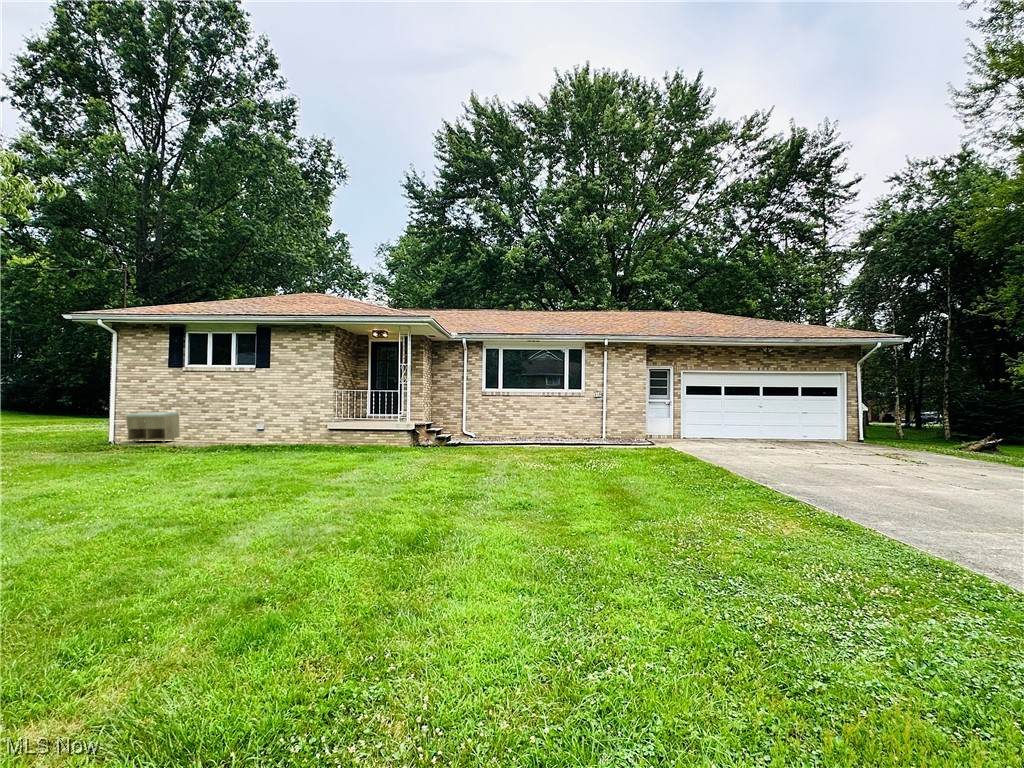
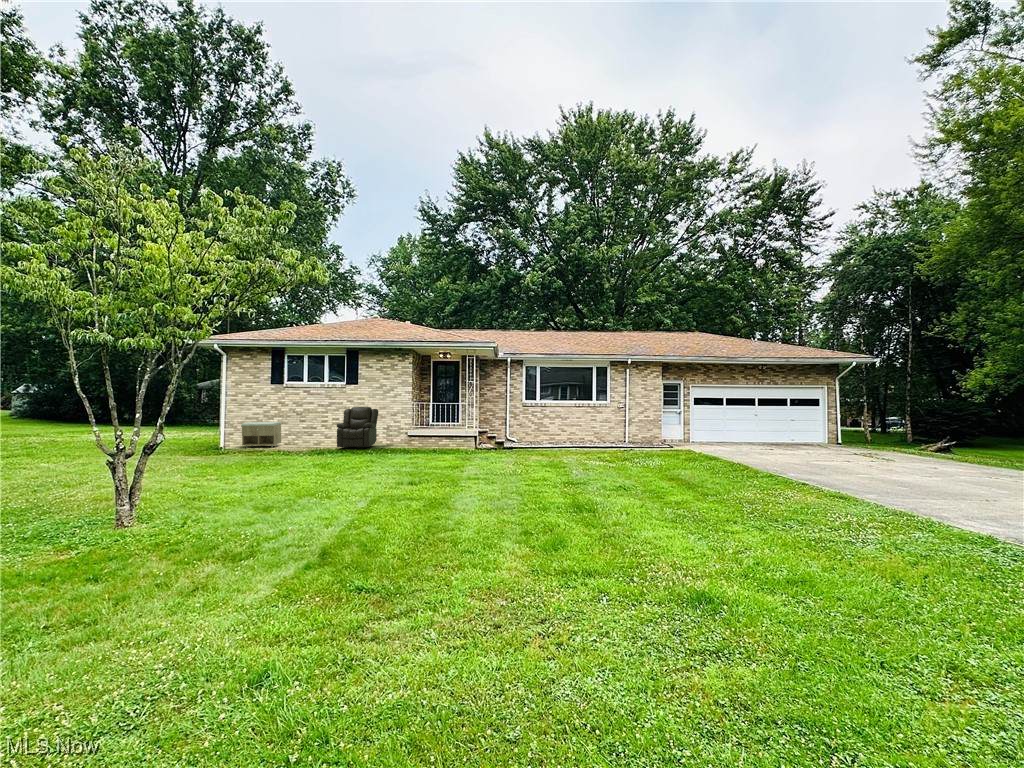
chair: none [232,395,292,446] -> present [337,407,378,449]

